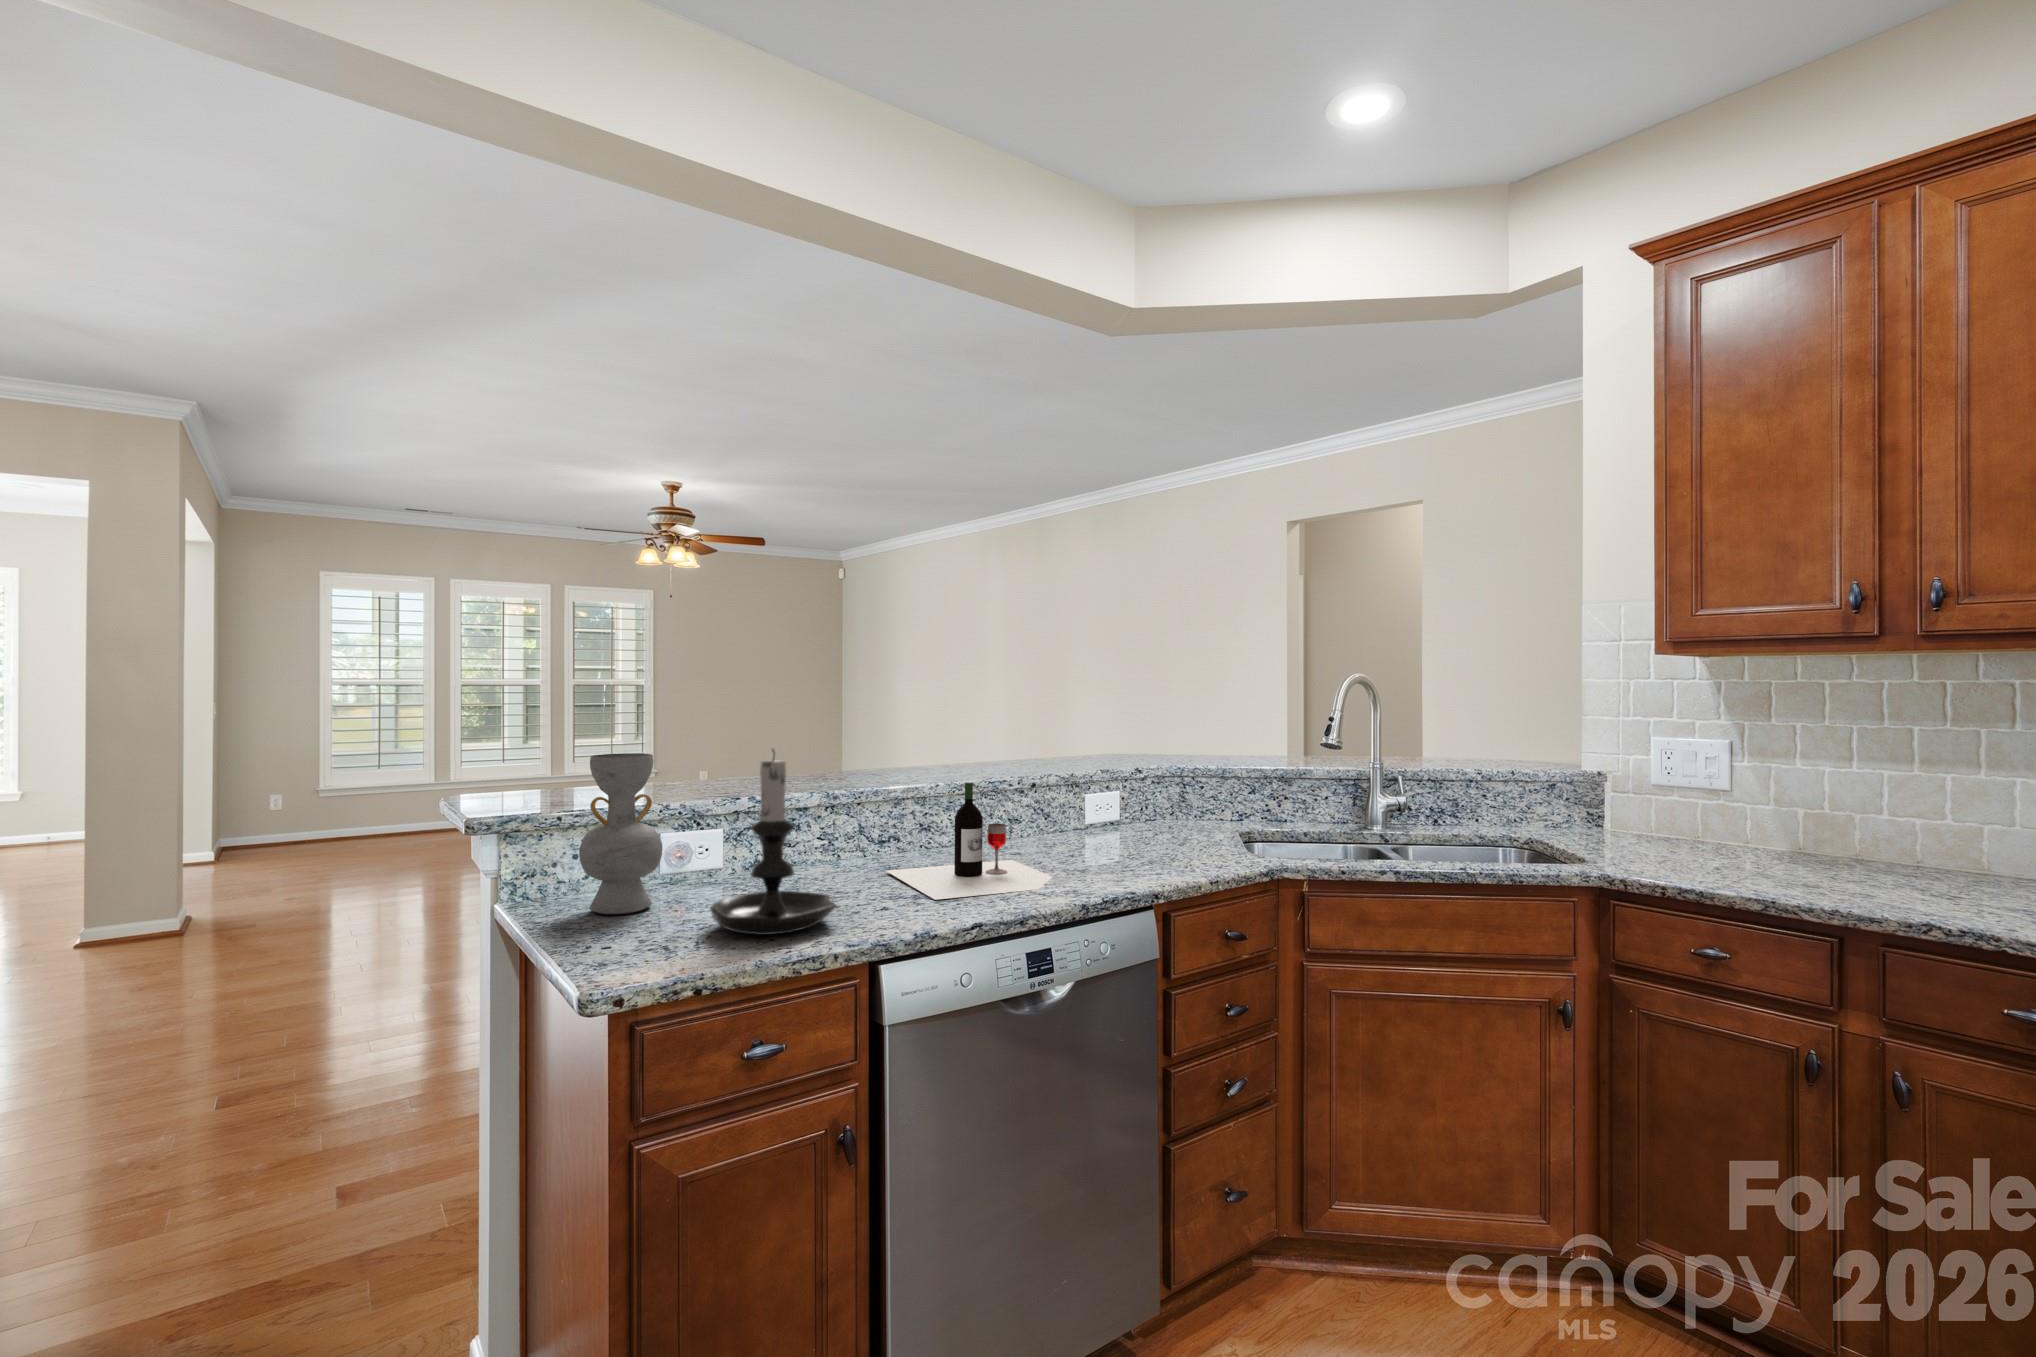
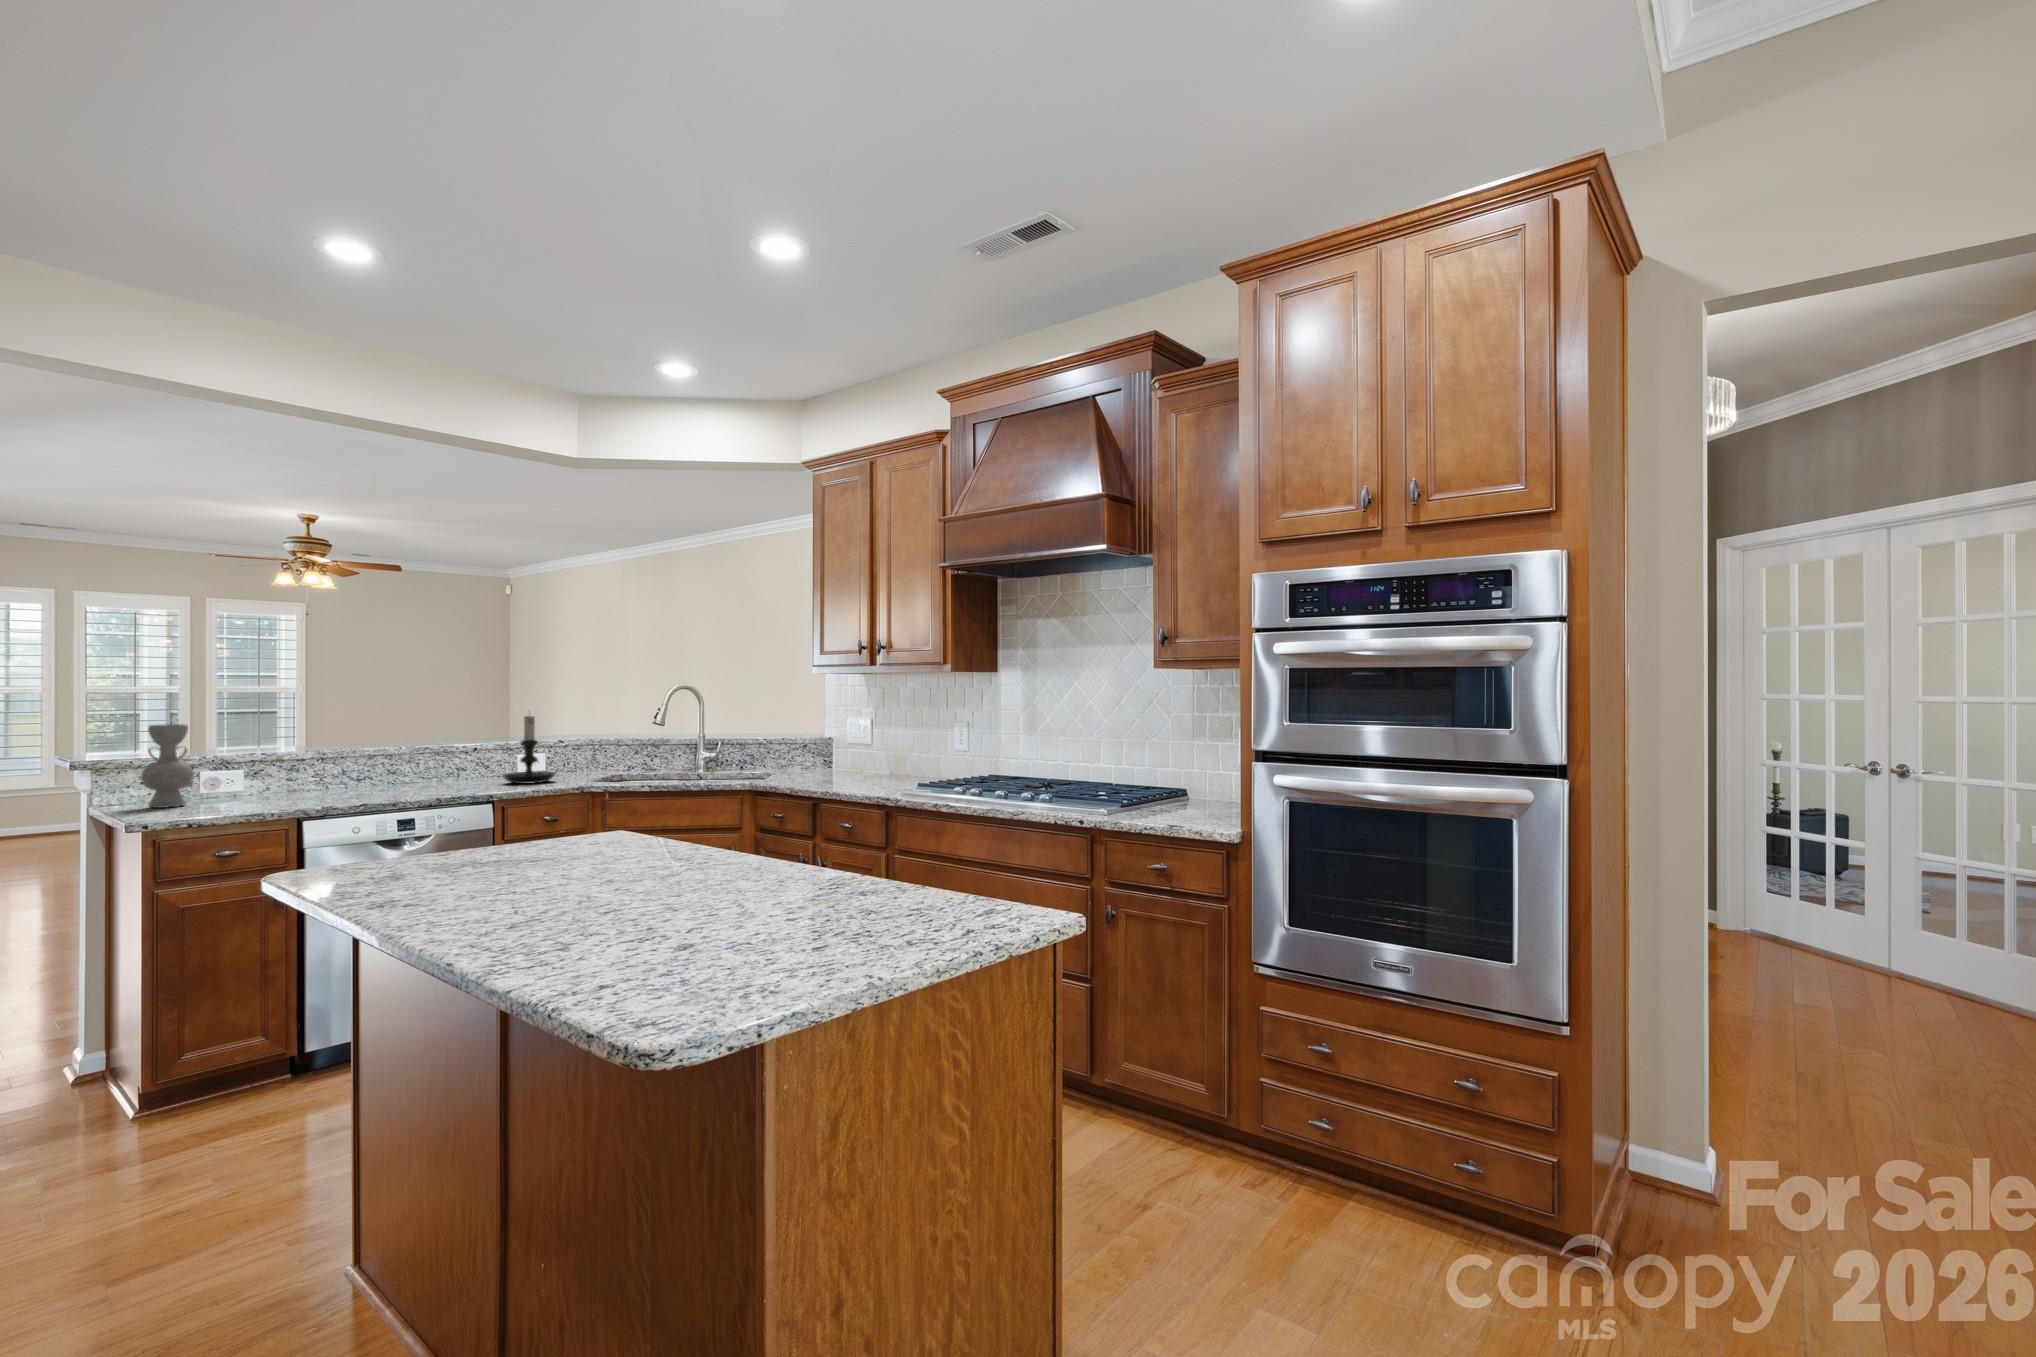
candle holder: present [710,750,836,935] -> present [503,716,555,784]
wine bottle: present [887,782,1052,900] -> none [348,741,450,799]

